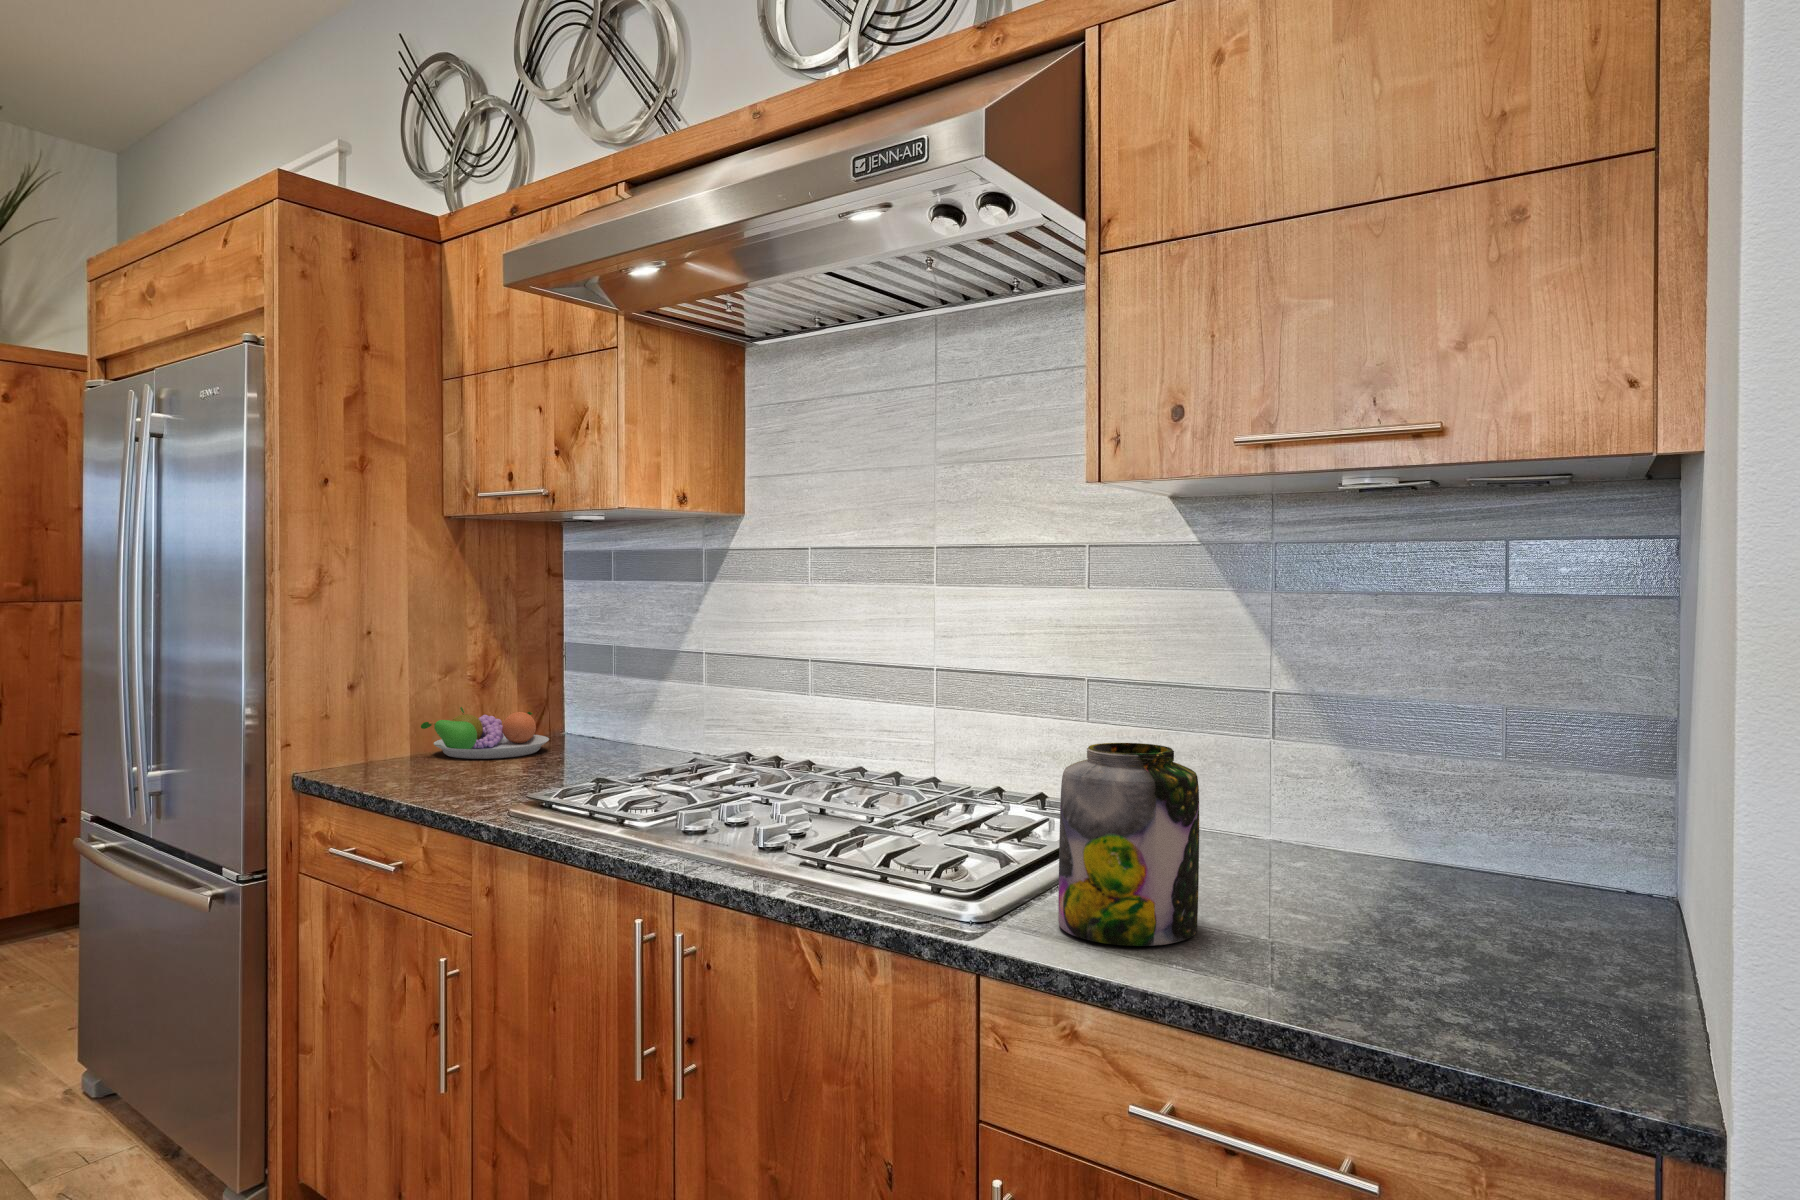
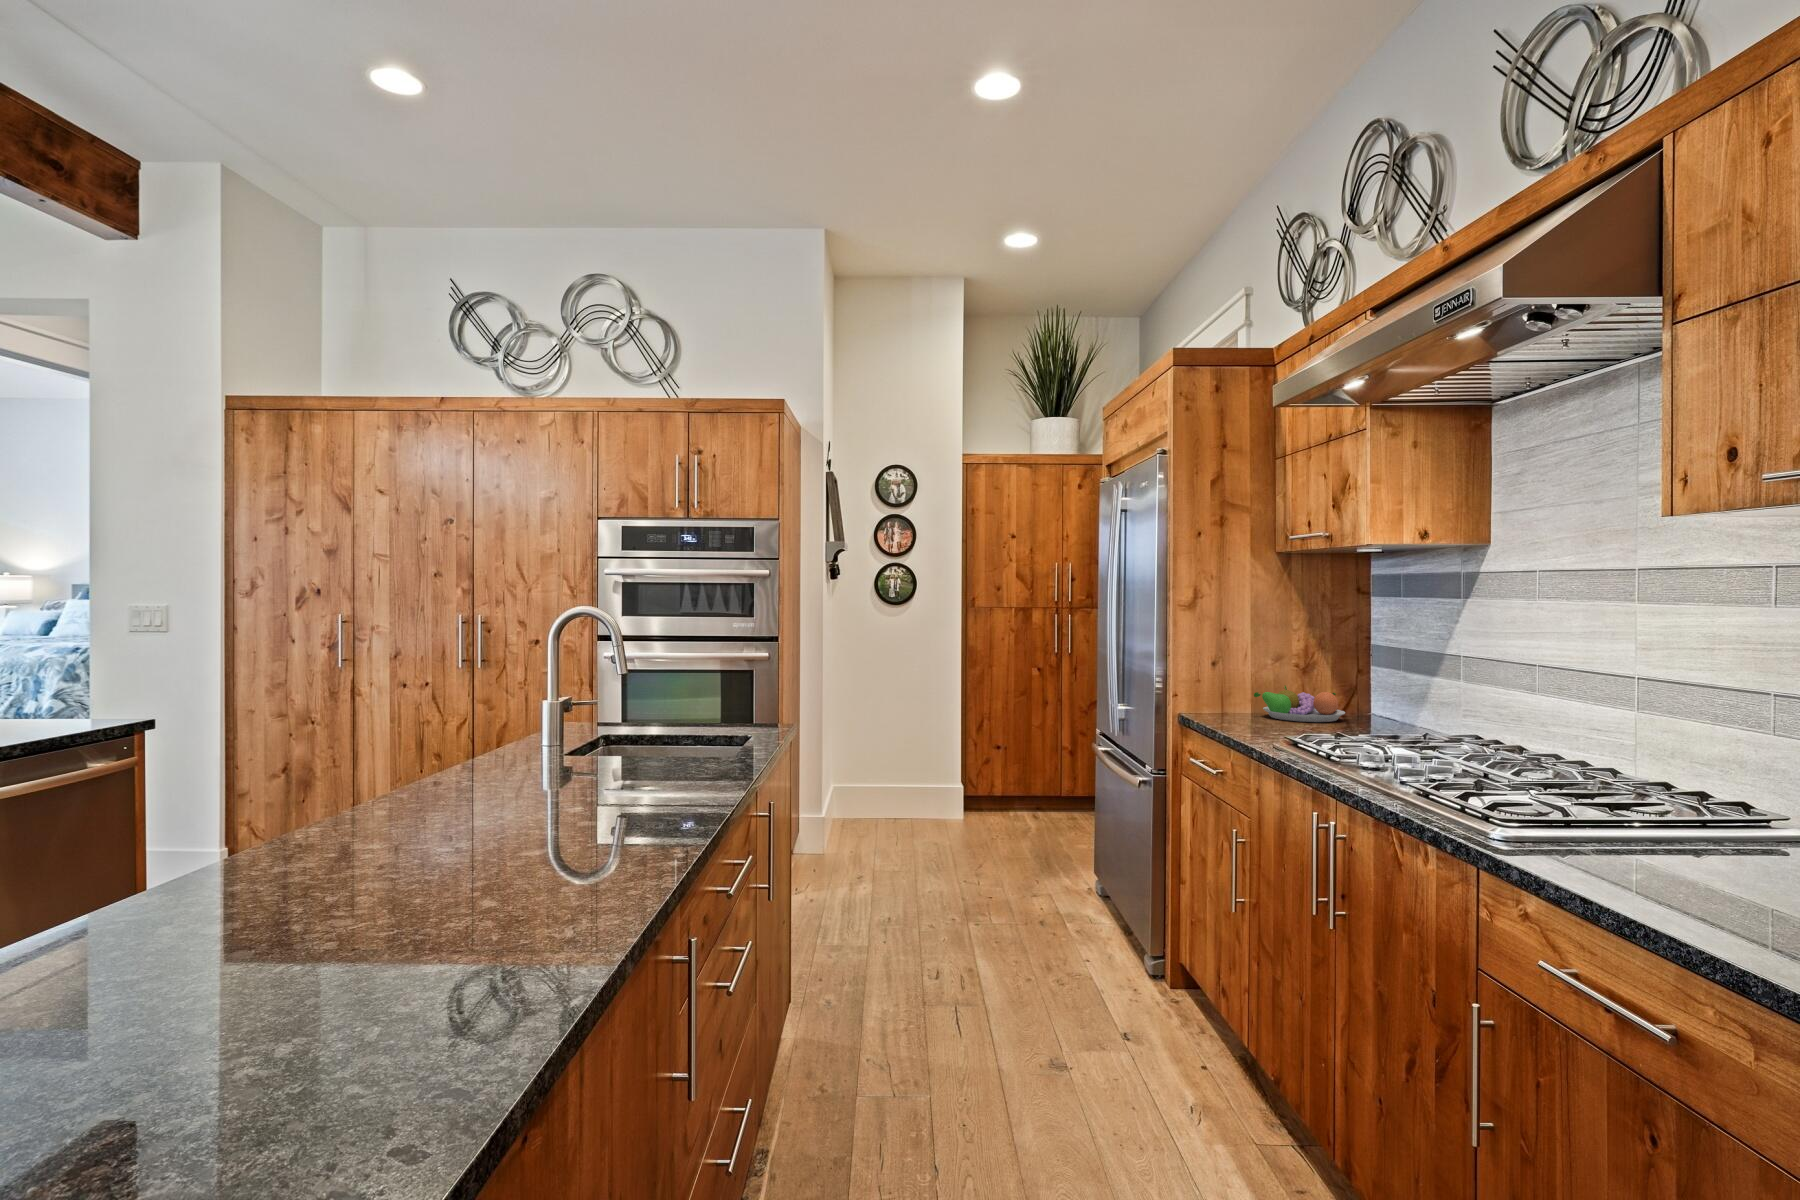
jar: present [1058,743,1199,946] -> none [1554,721,1688,877]

